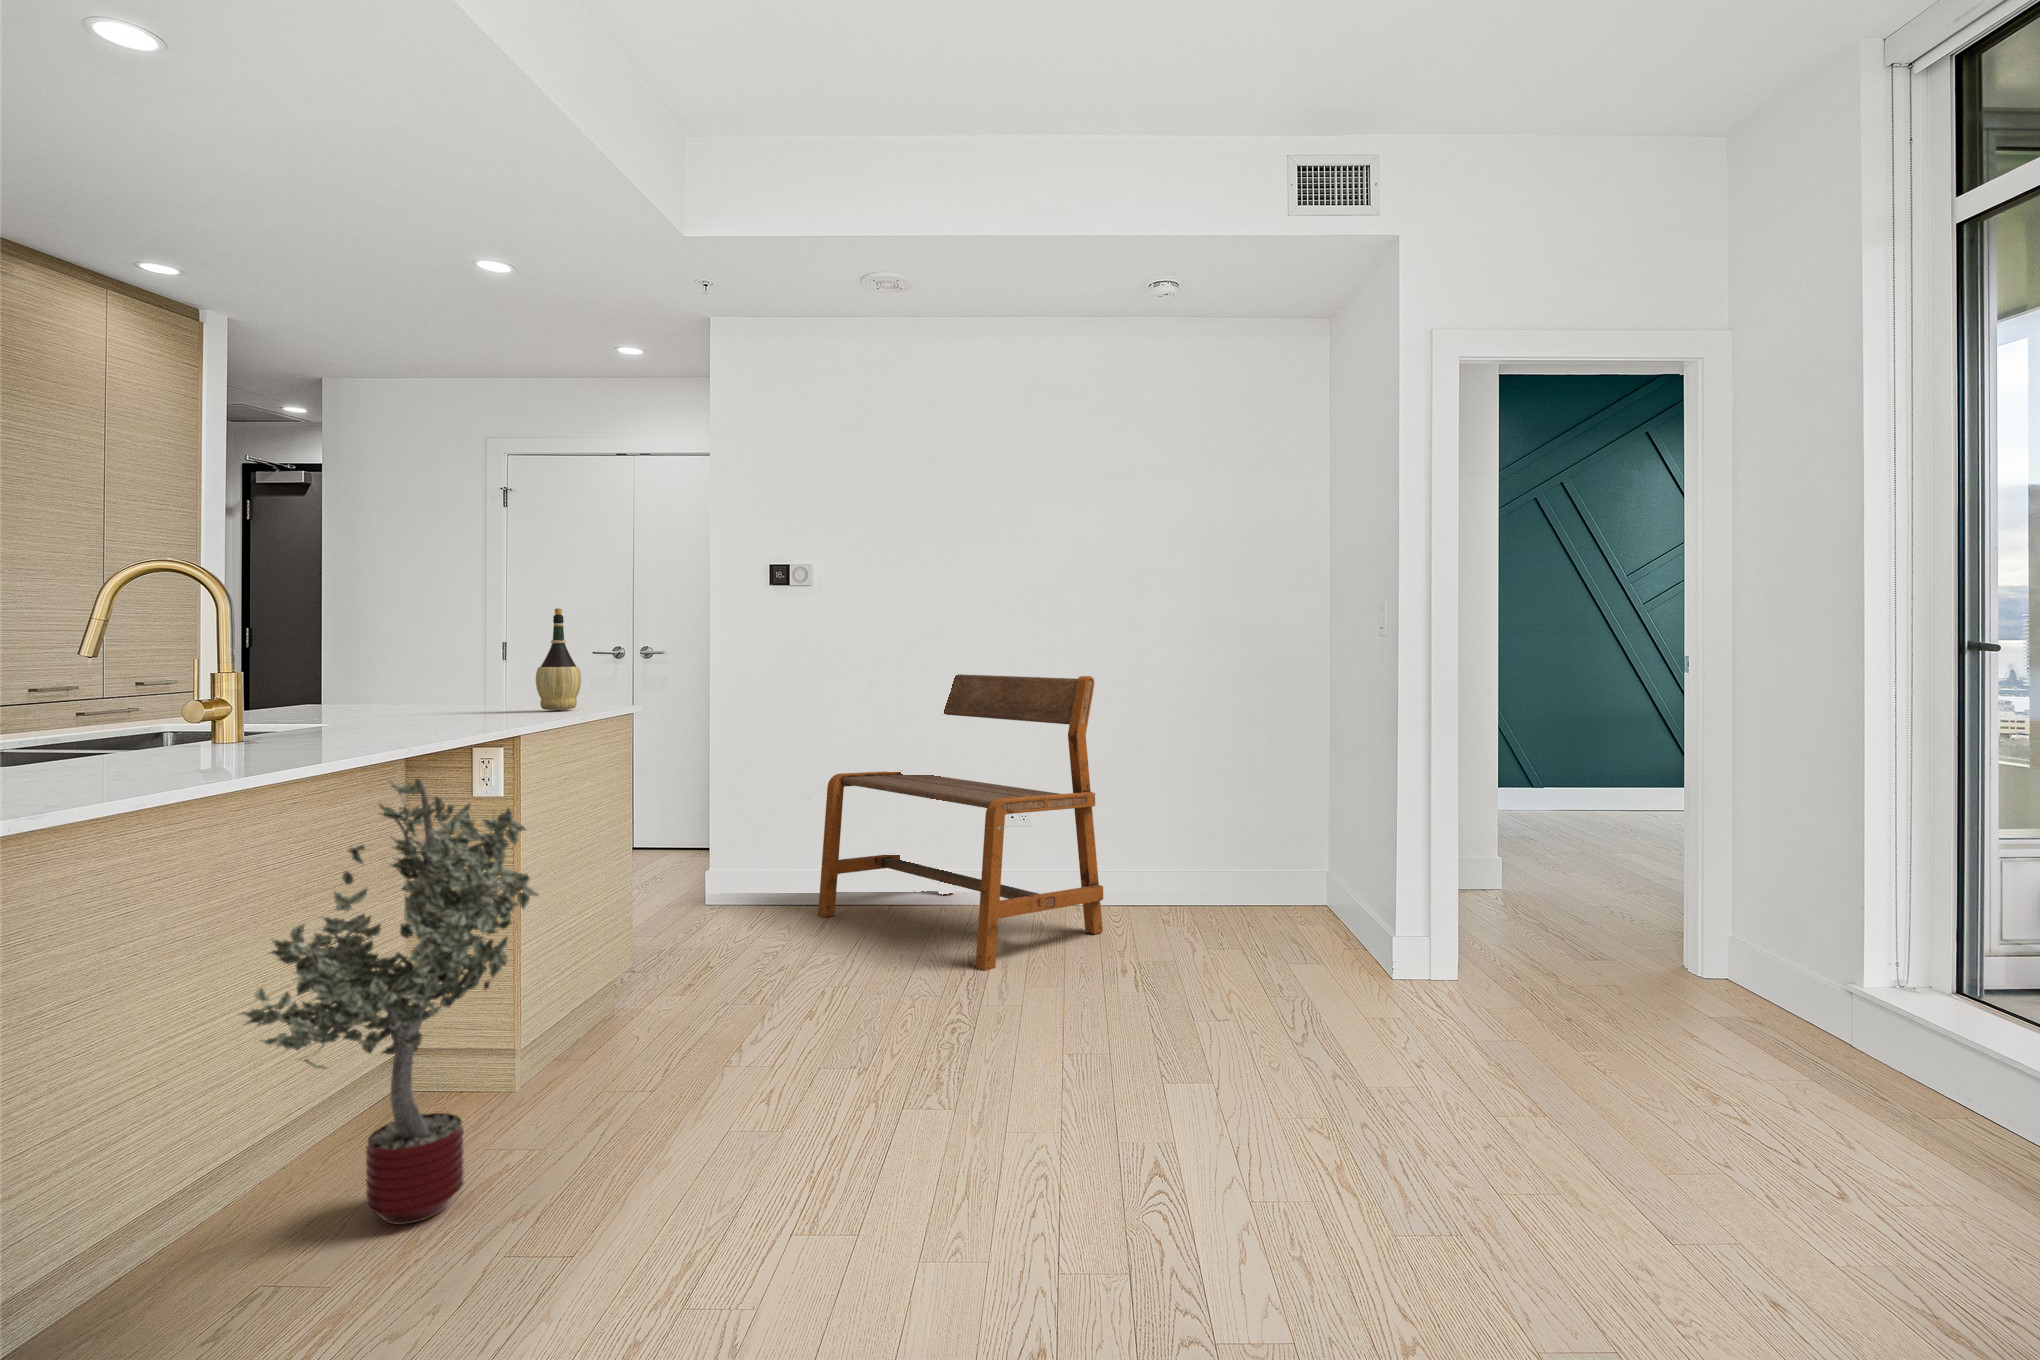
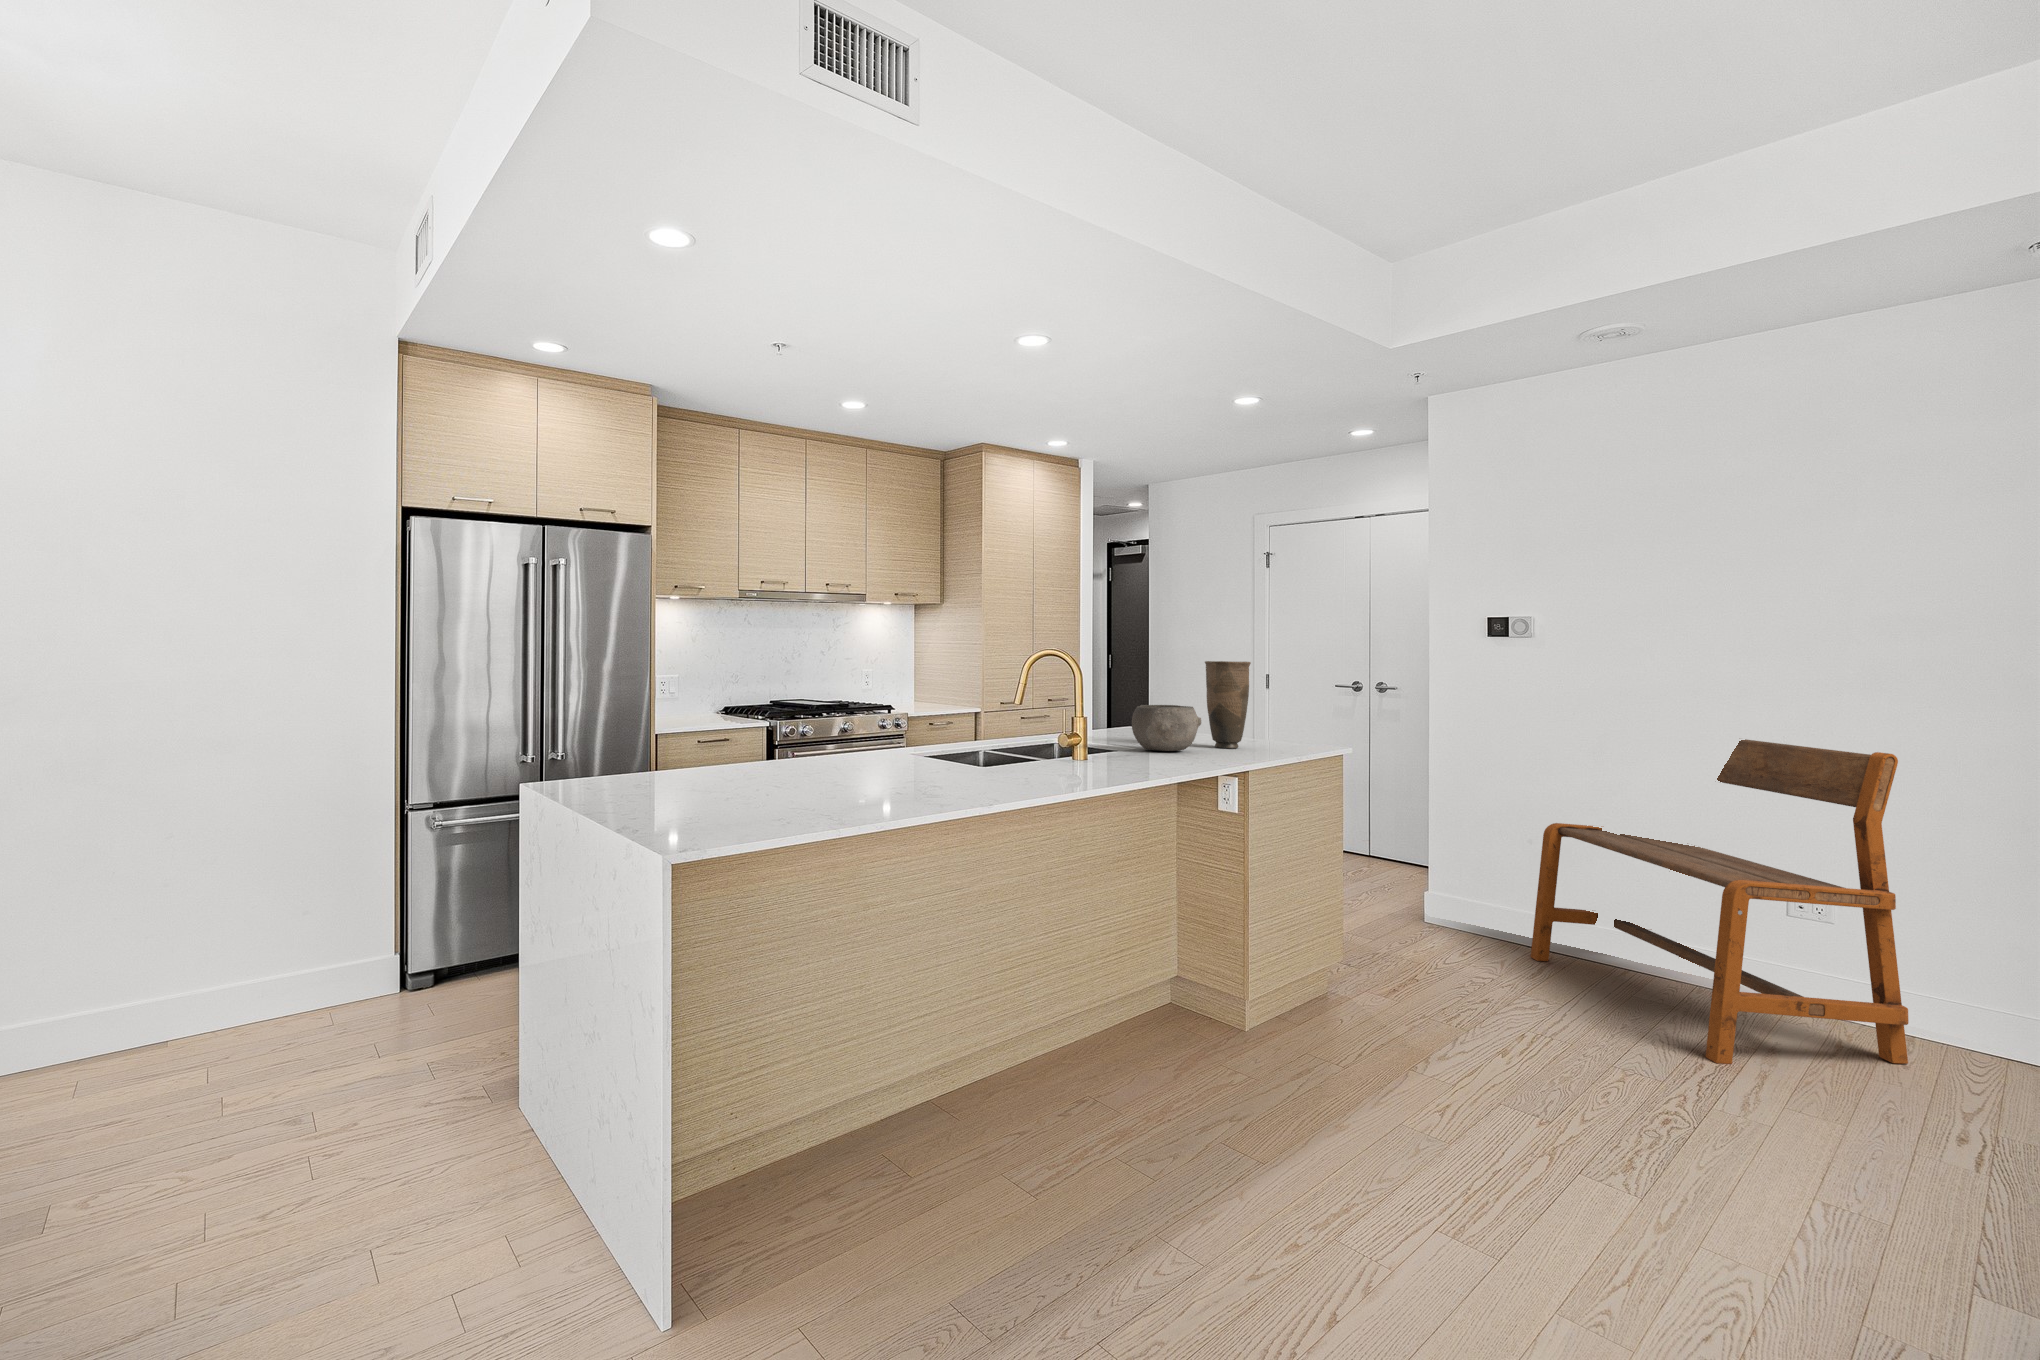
vase: none [441,604,509,720] -> present [1205,661,1251,748]
wine bottle: present [536,608,581,710] -> none [1272,662,1307,744]
bowl: none [329,664,443,729] -> present [1132,705,1201,751]
potted tree: present [241,779,538,1225] -> none [1068,791,1256,1109]

